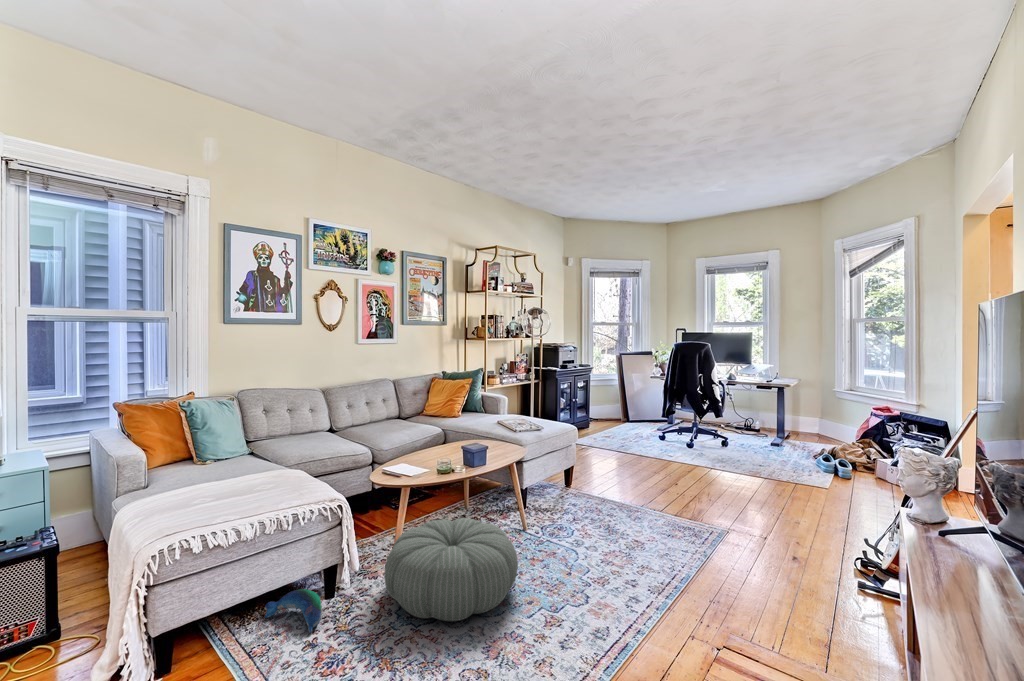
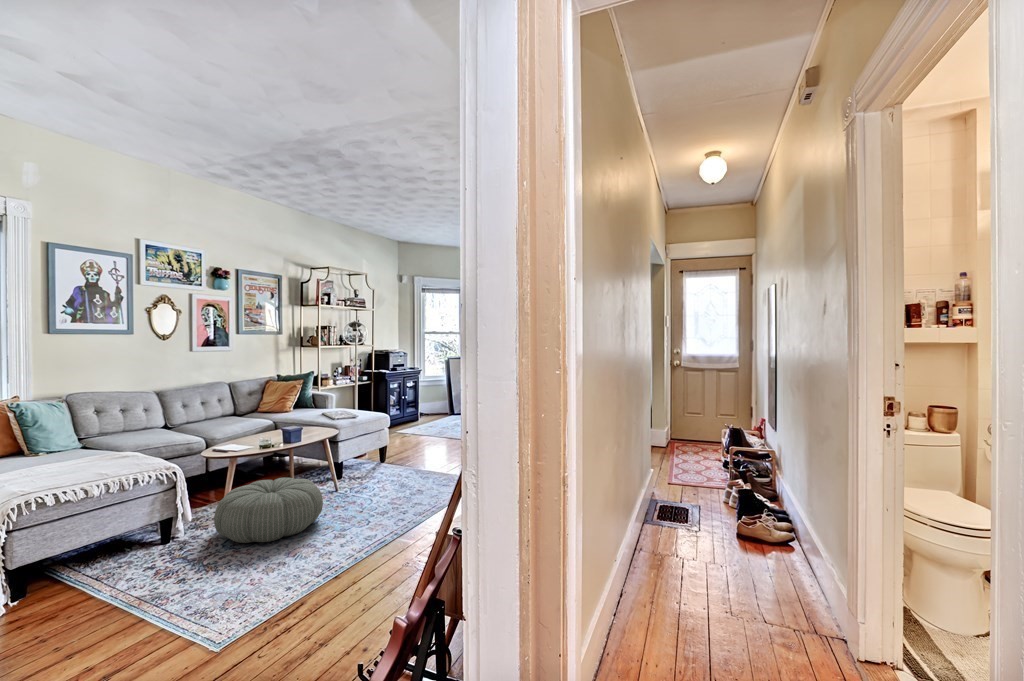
plush toy: present [265,589,322,633] -> none [107,536,159,562]

